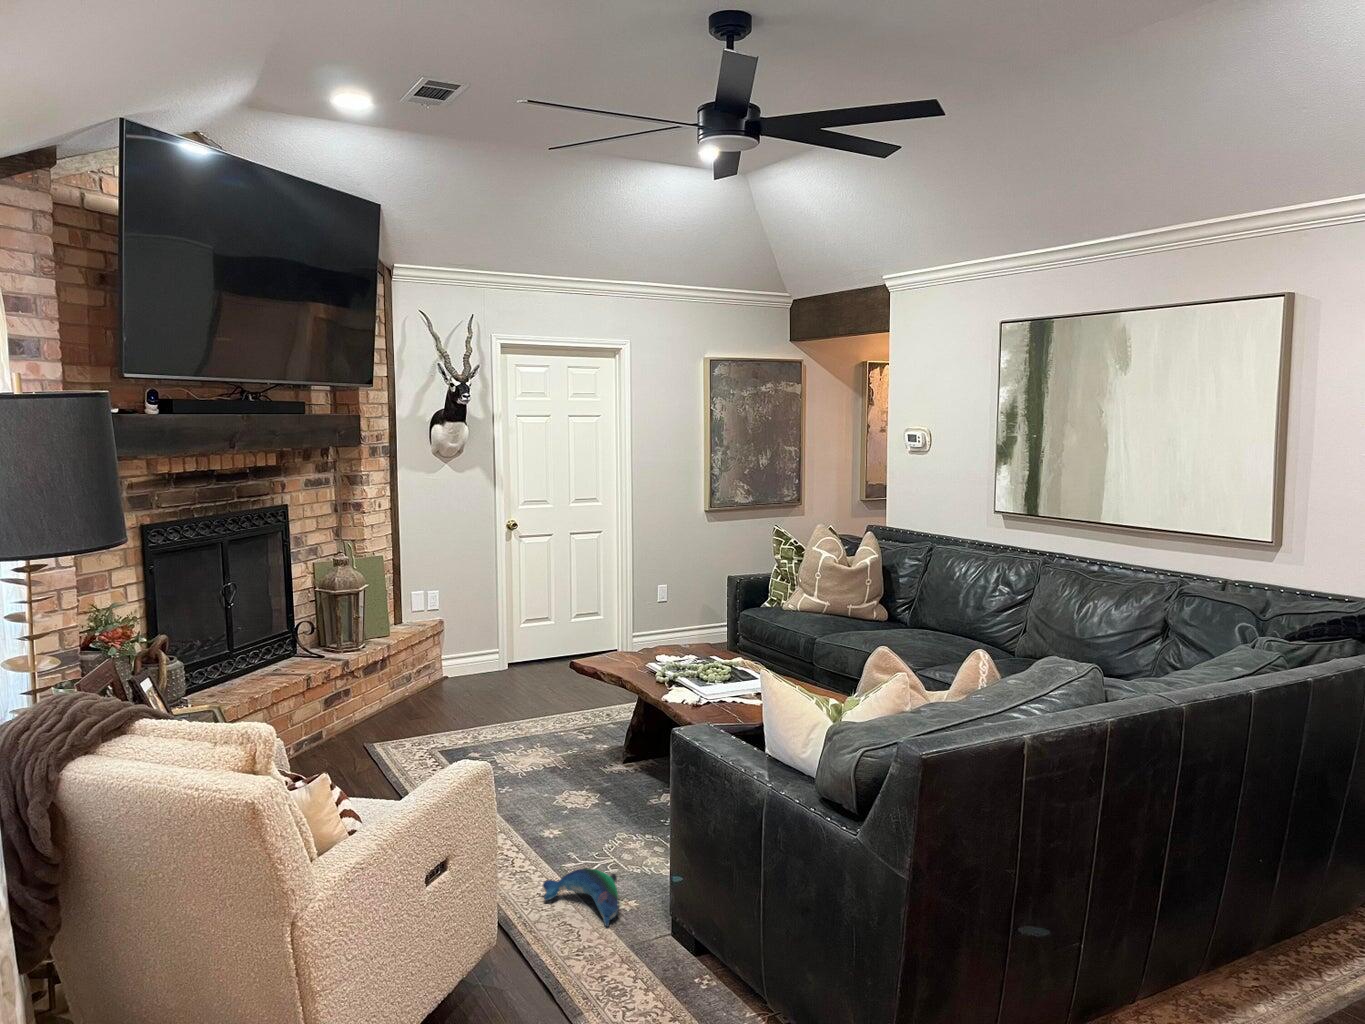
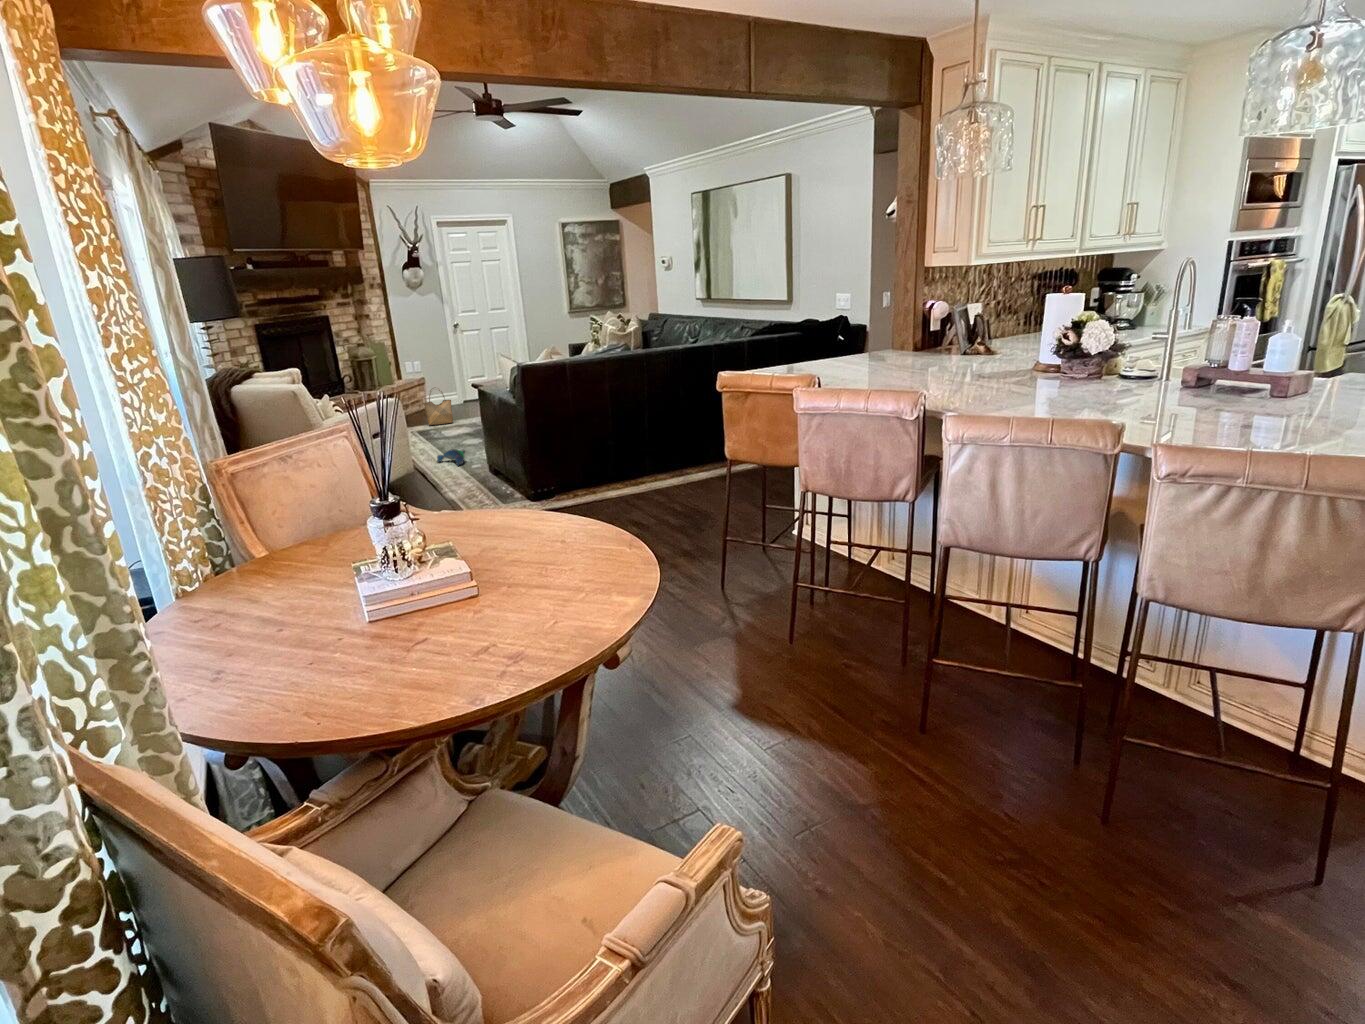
woven basket: none [462,661,517,741] -> present [424,389,453,425]

